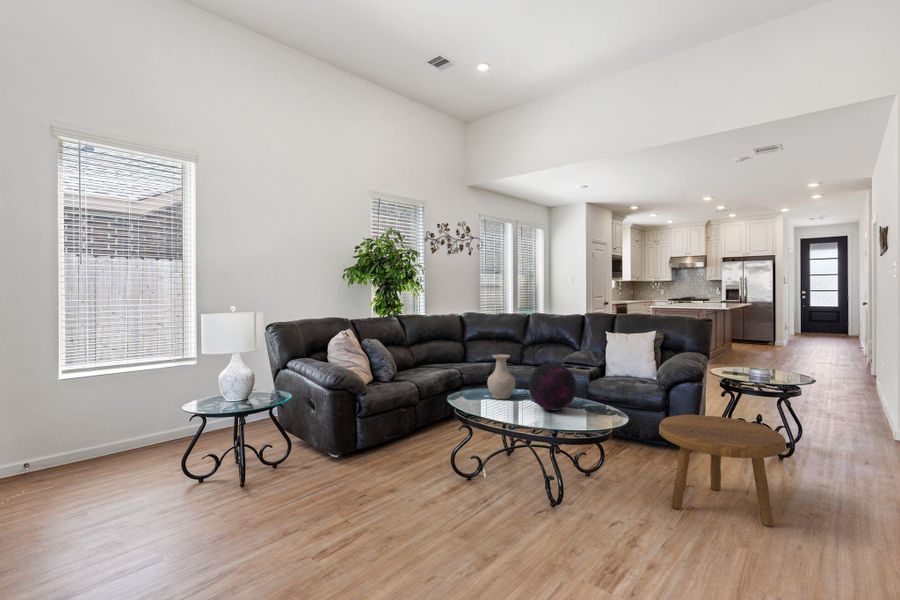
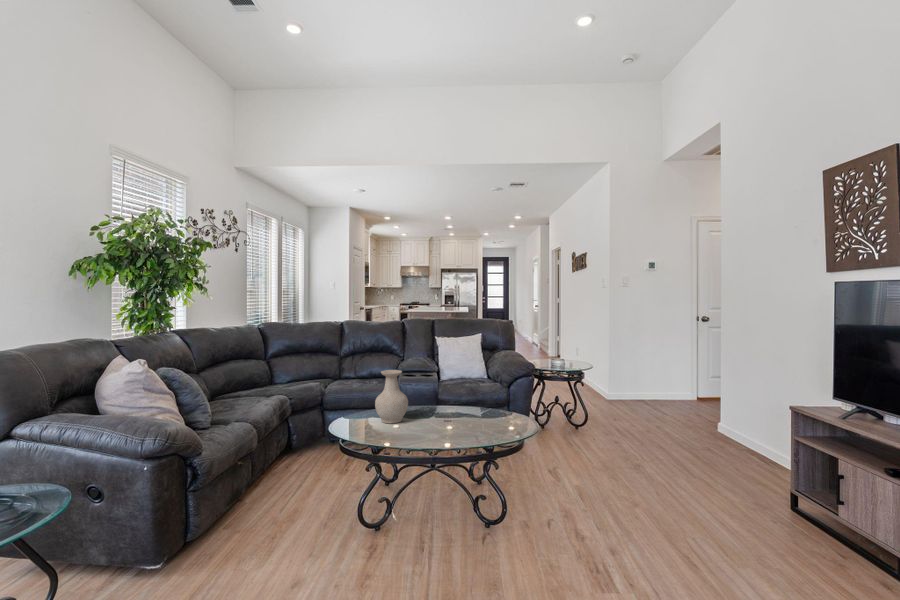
decorative orb: present [529,363,577,411] -> none [439,374,490,426]
footstool: present [659,414,786,526] -> none [558,404,659,496]

